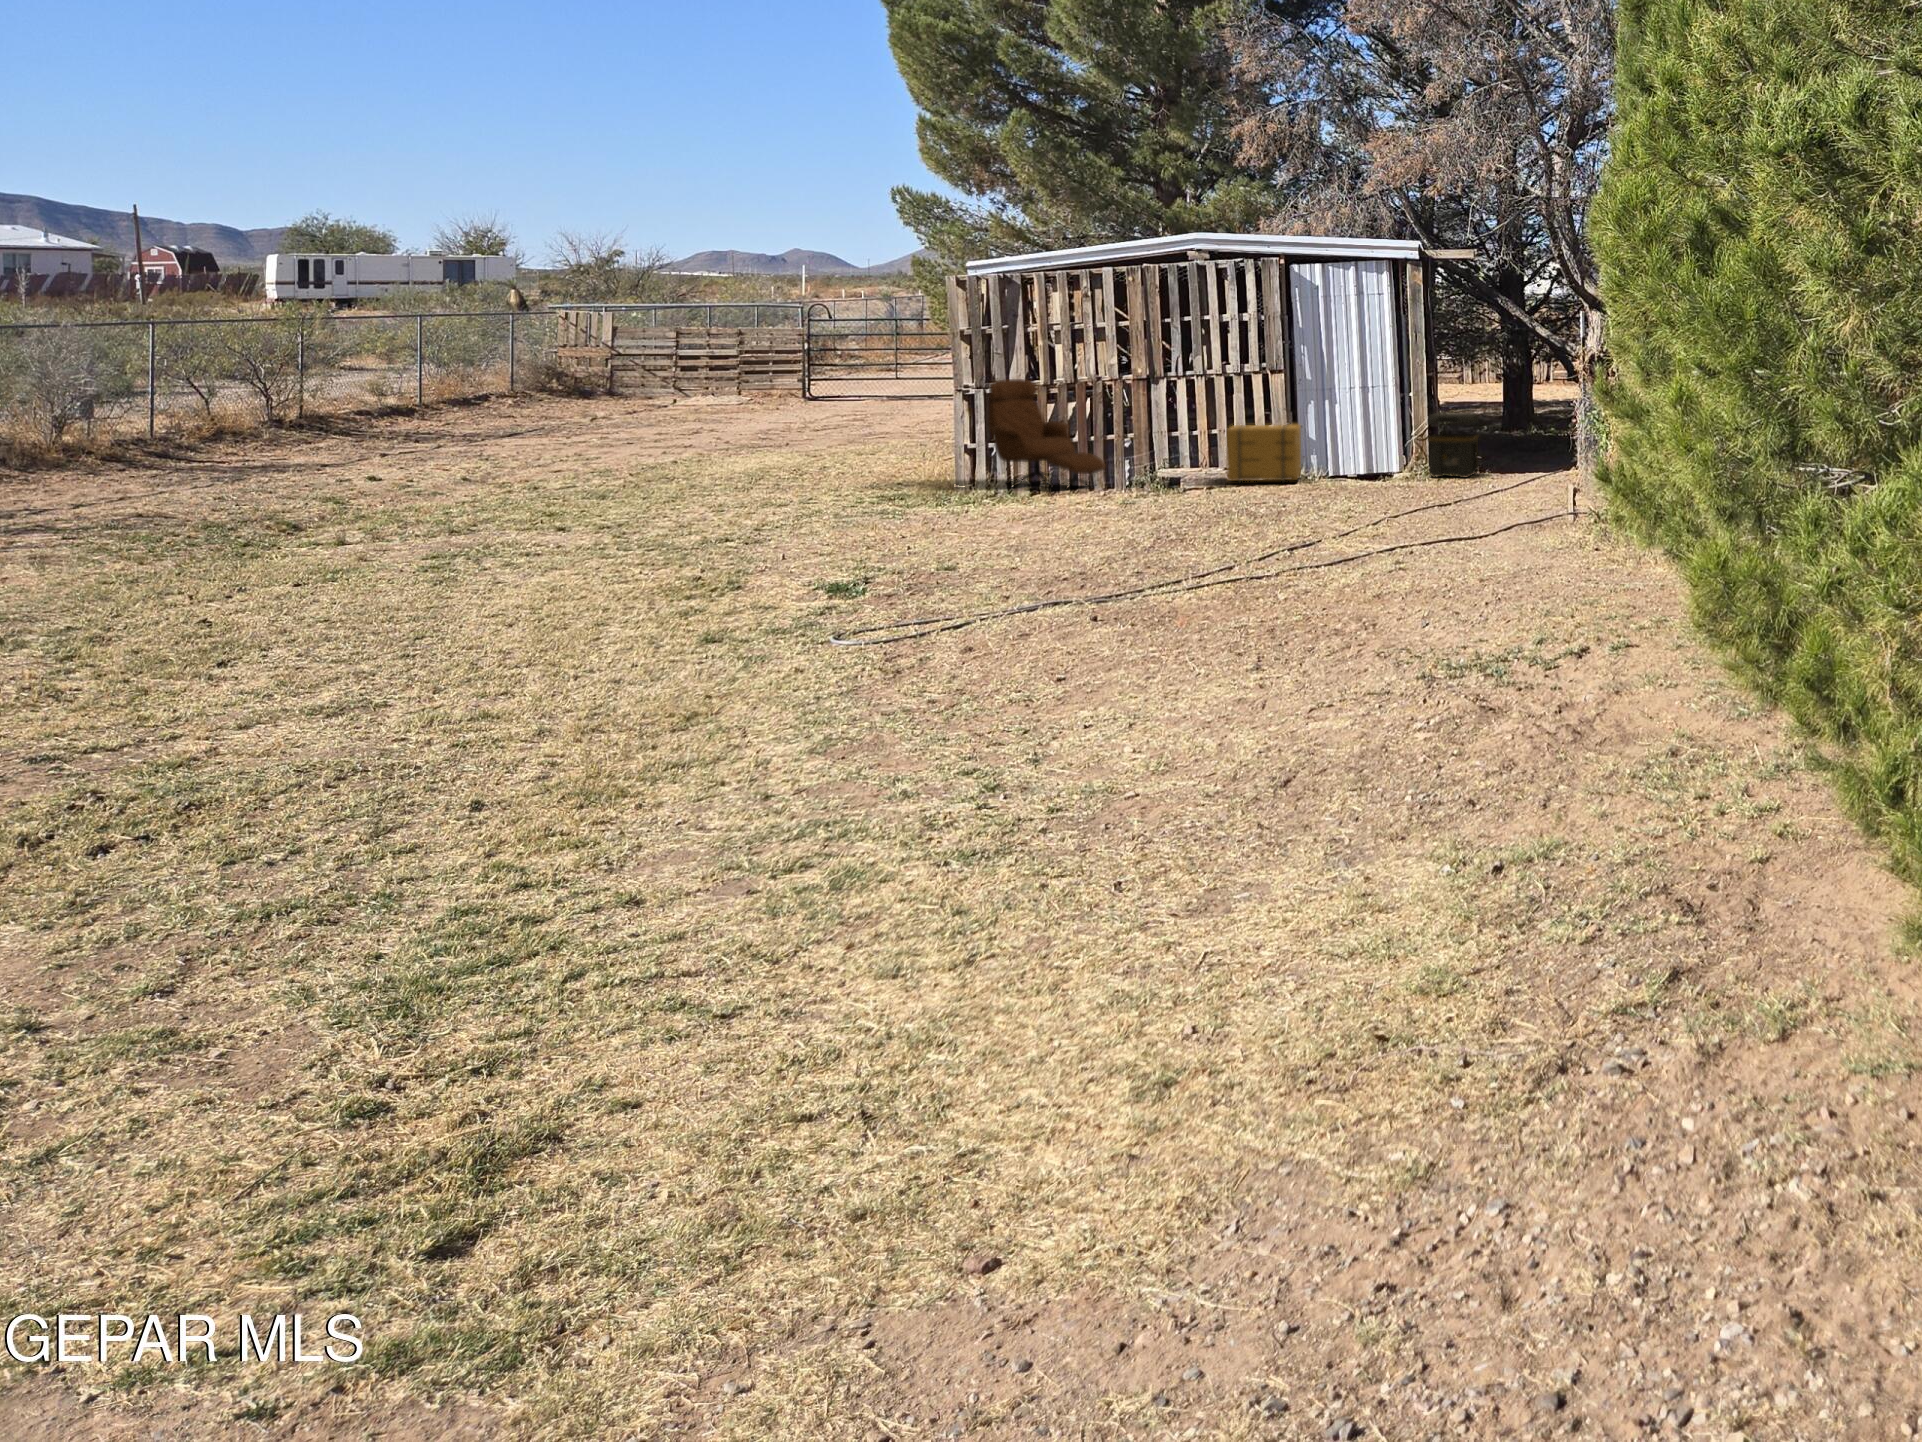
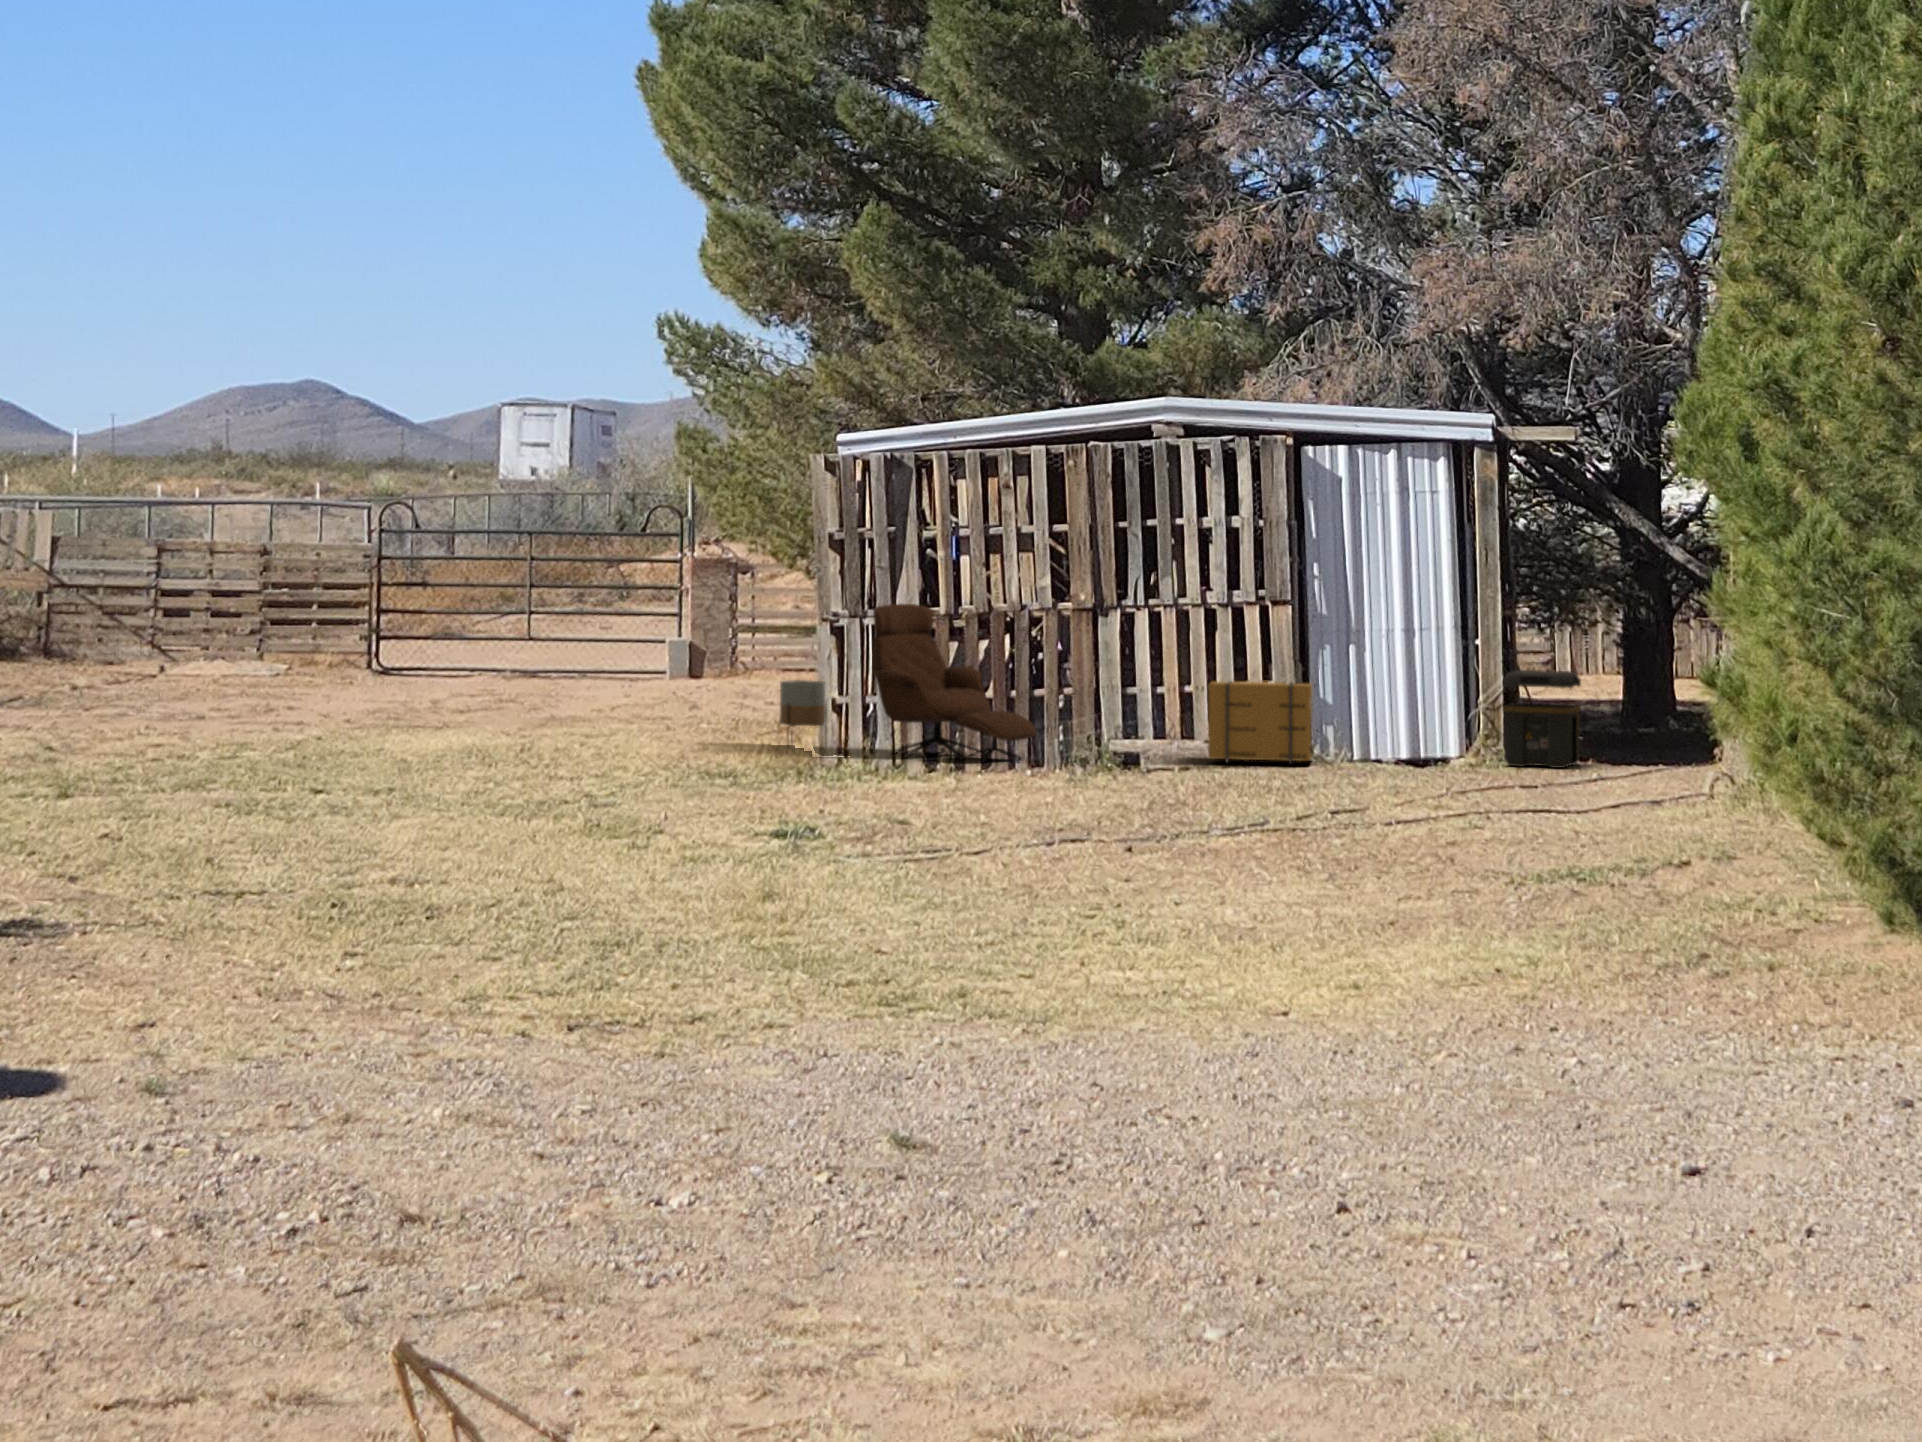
planter: none [927,433,962,482] -> present [779,680,826,742]

